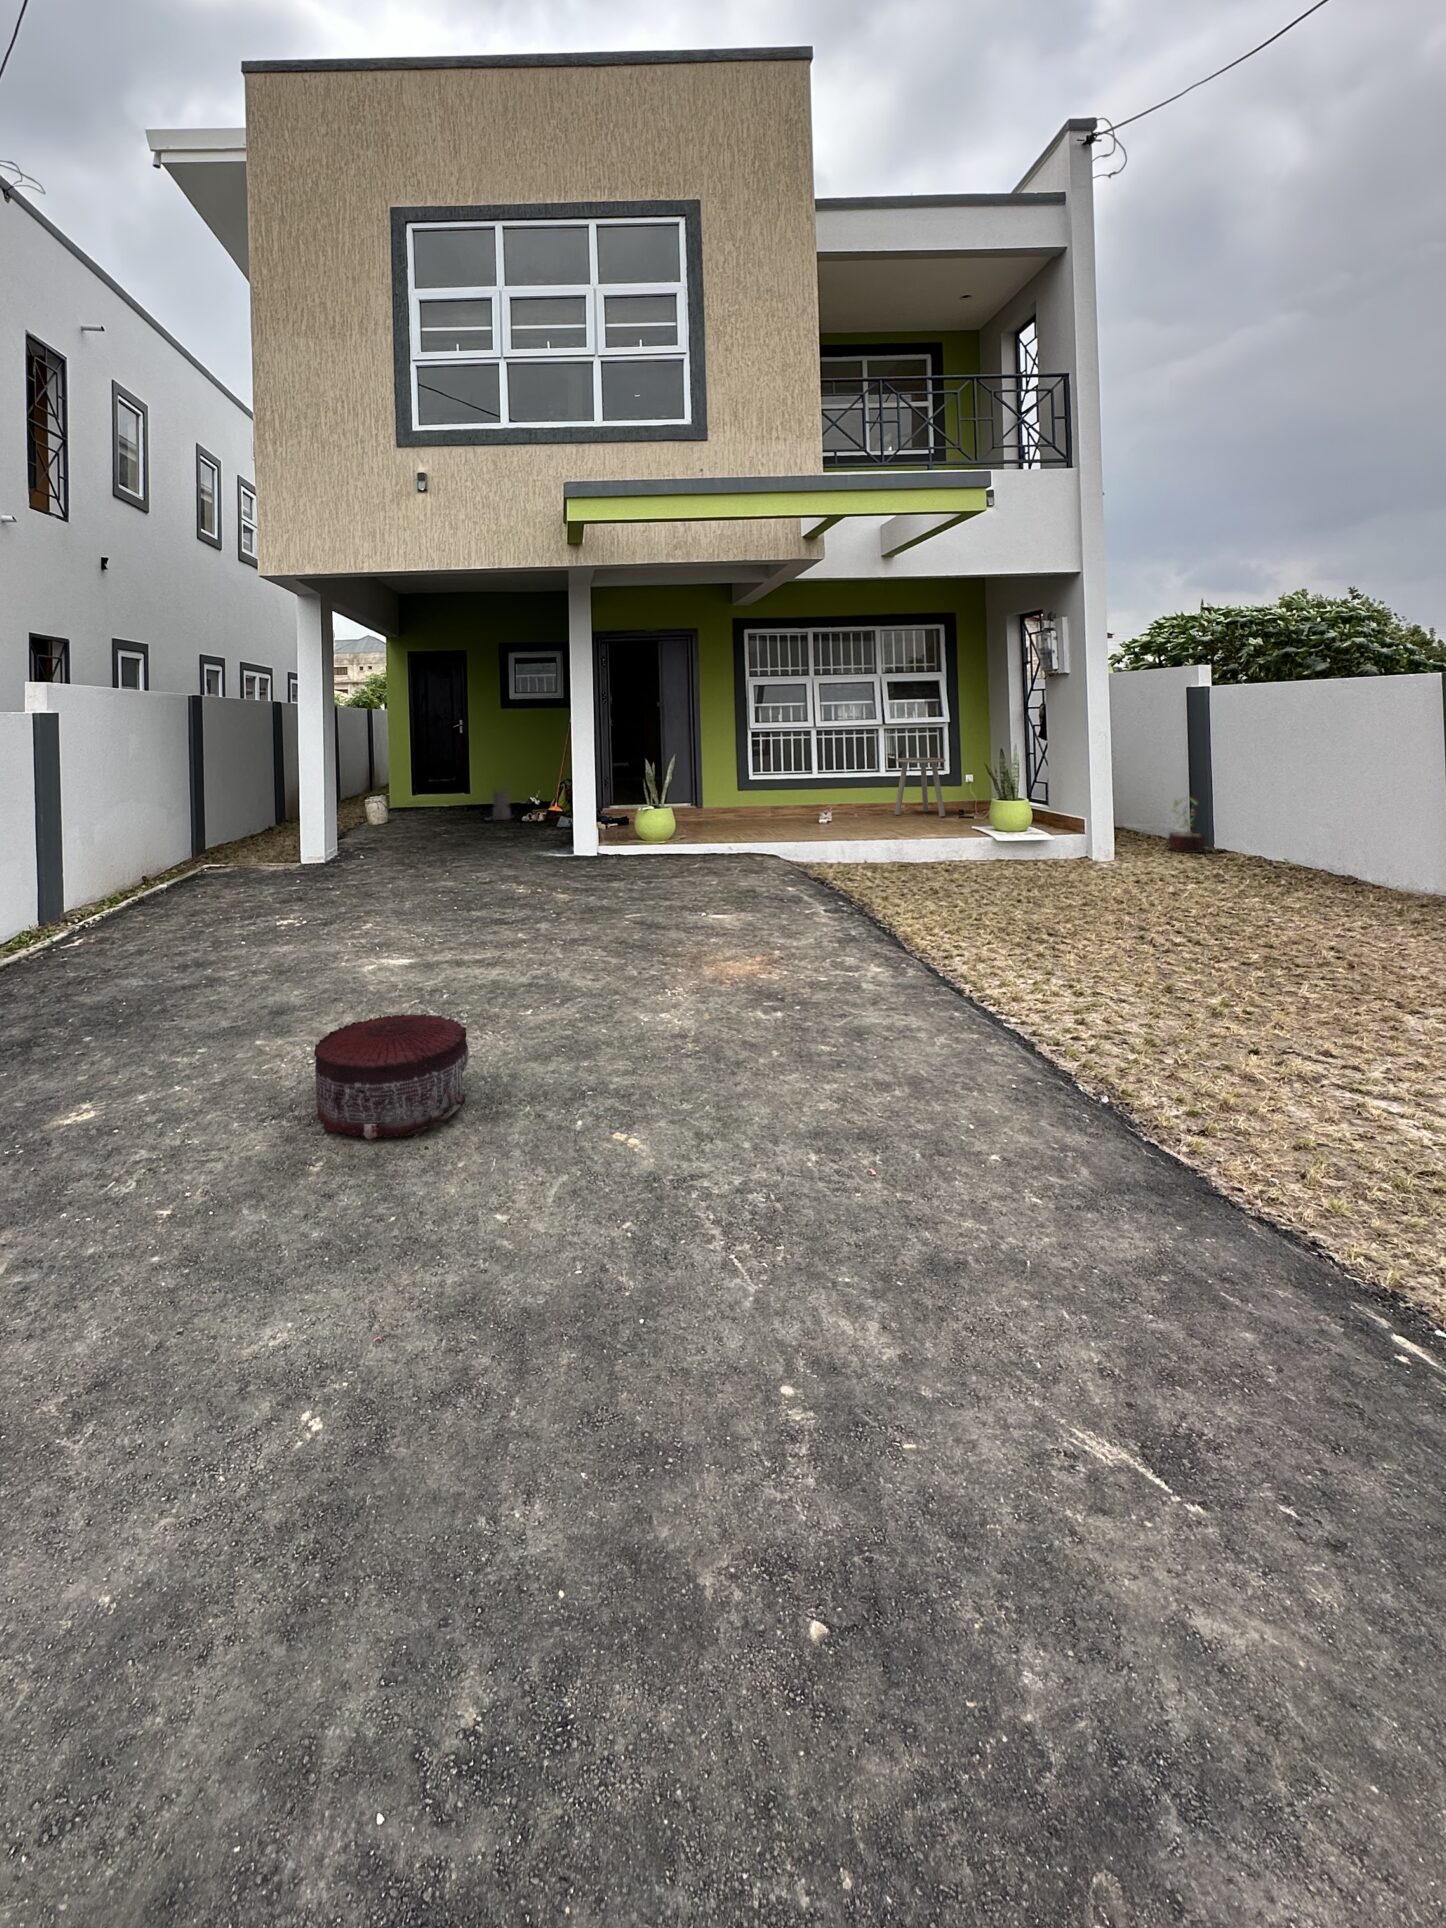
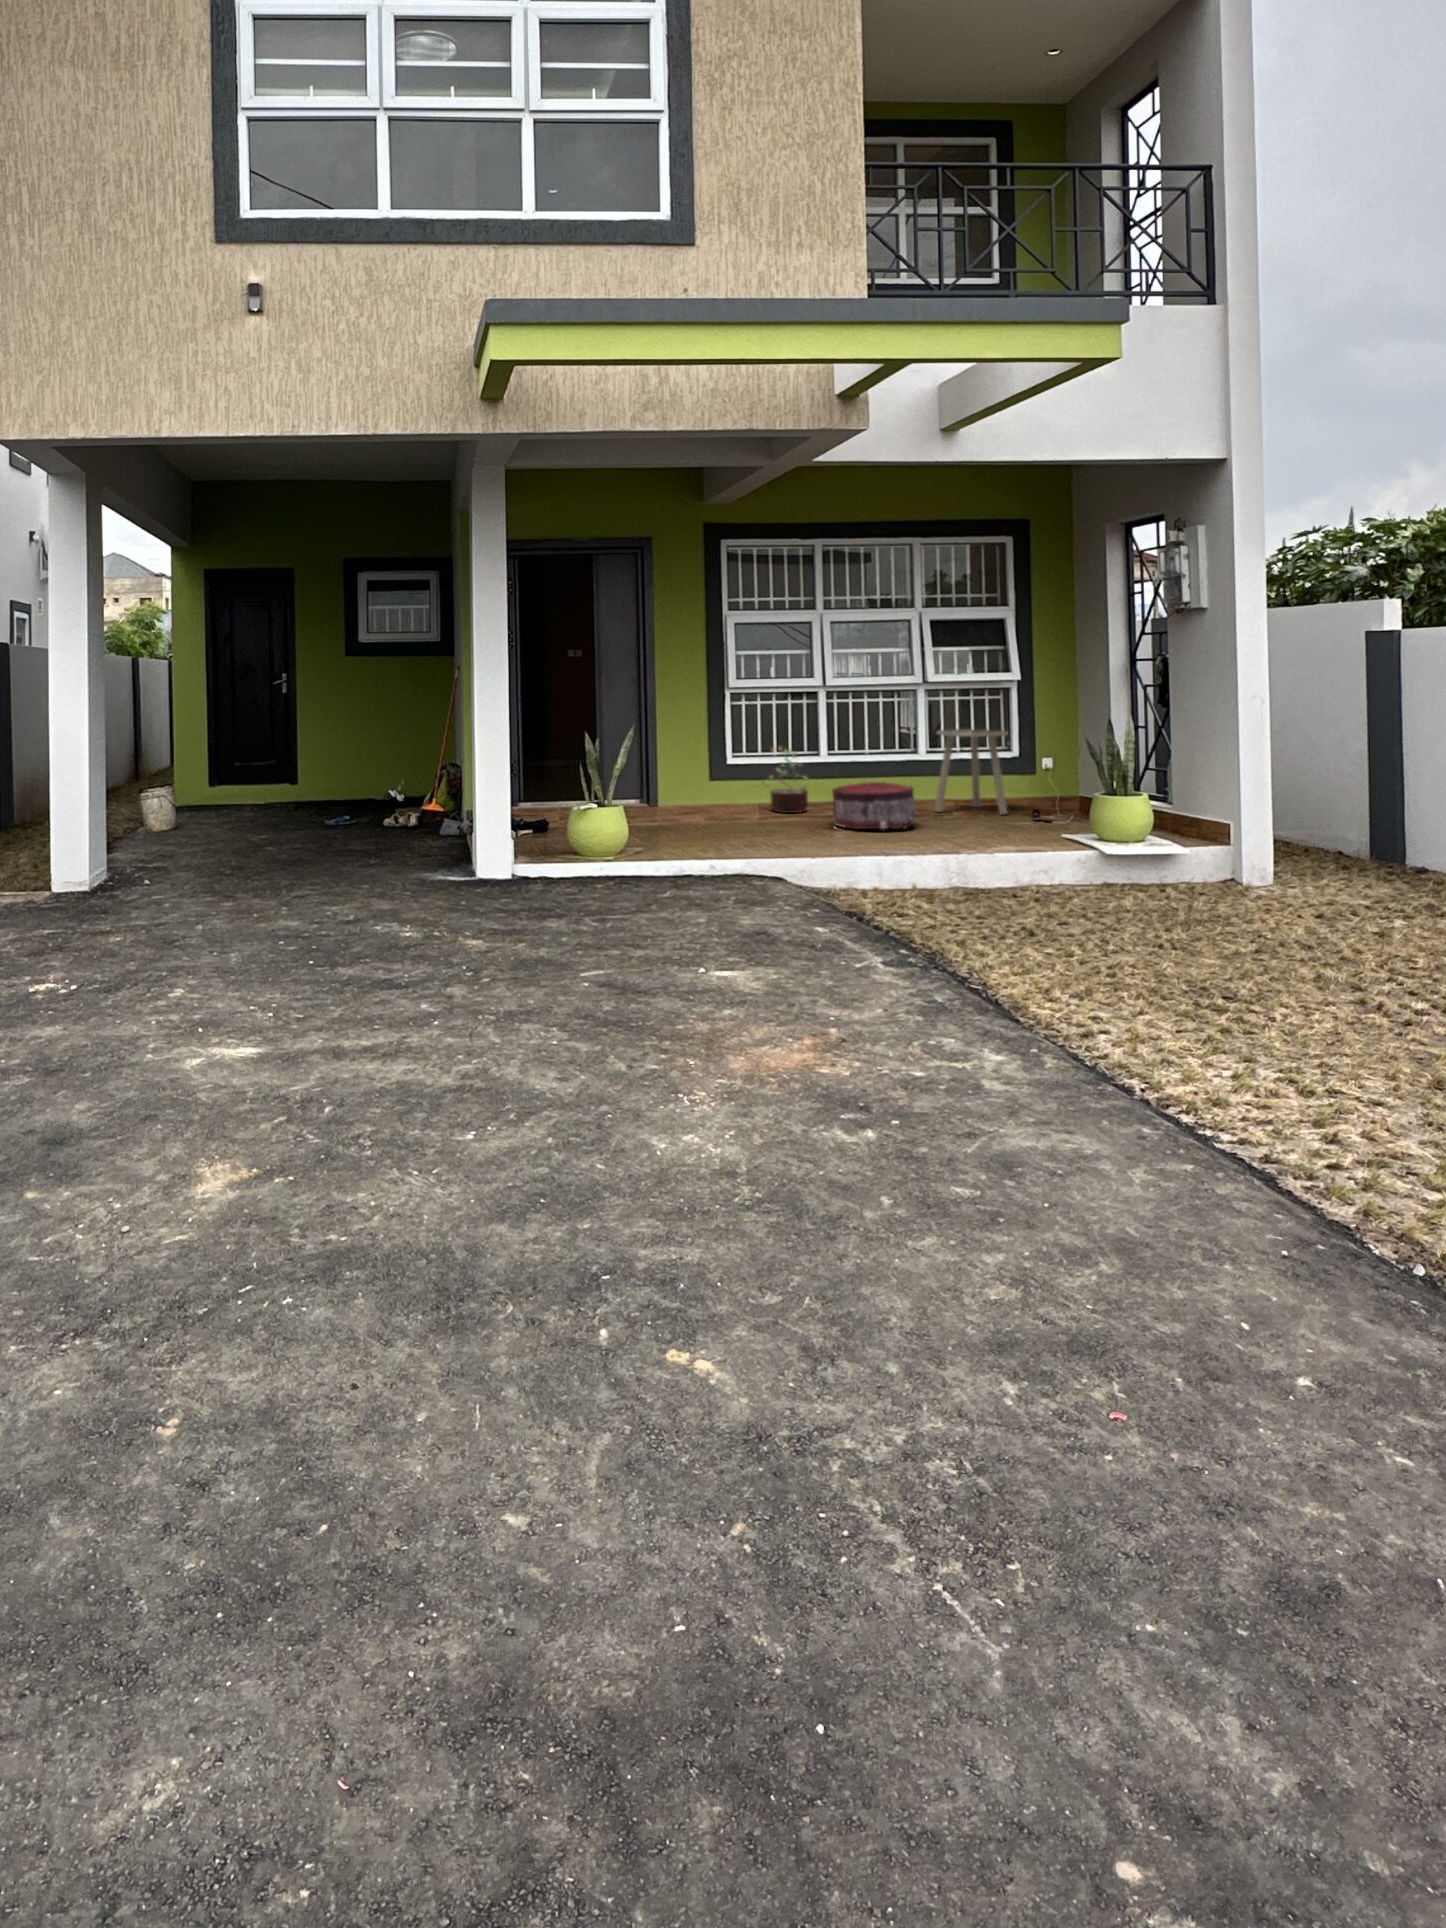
watering can: present [493,785,511,820] -> none [338,761,367,819]
decorative plant: present [1169,798,1205,853] -> present [763,747,808,813]
pouf: present [314,1014,469,1139] -> present [832,782,915,829]

